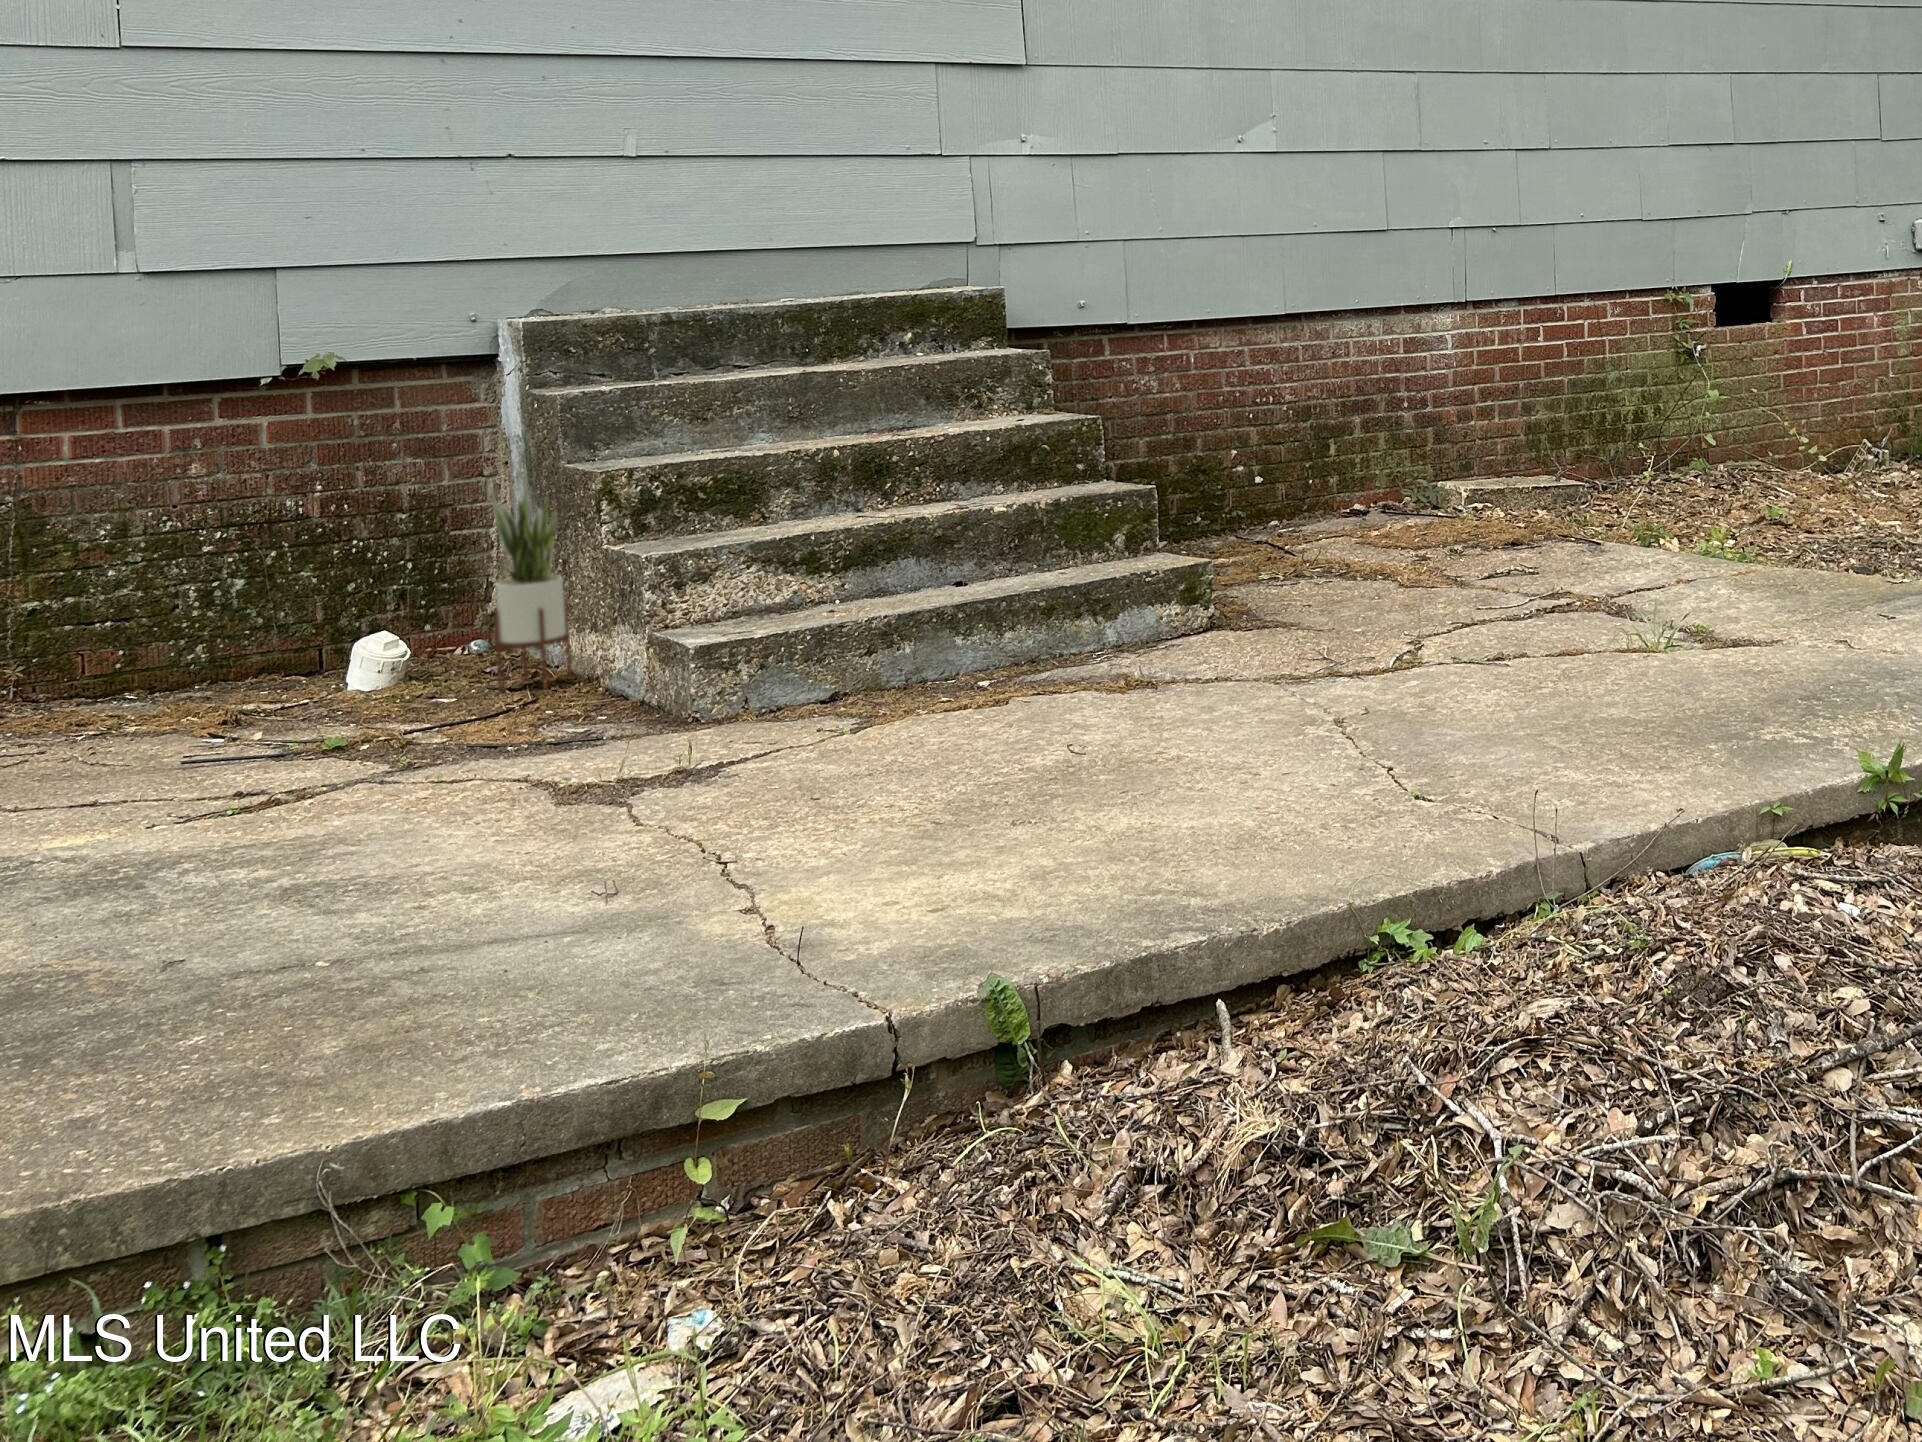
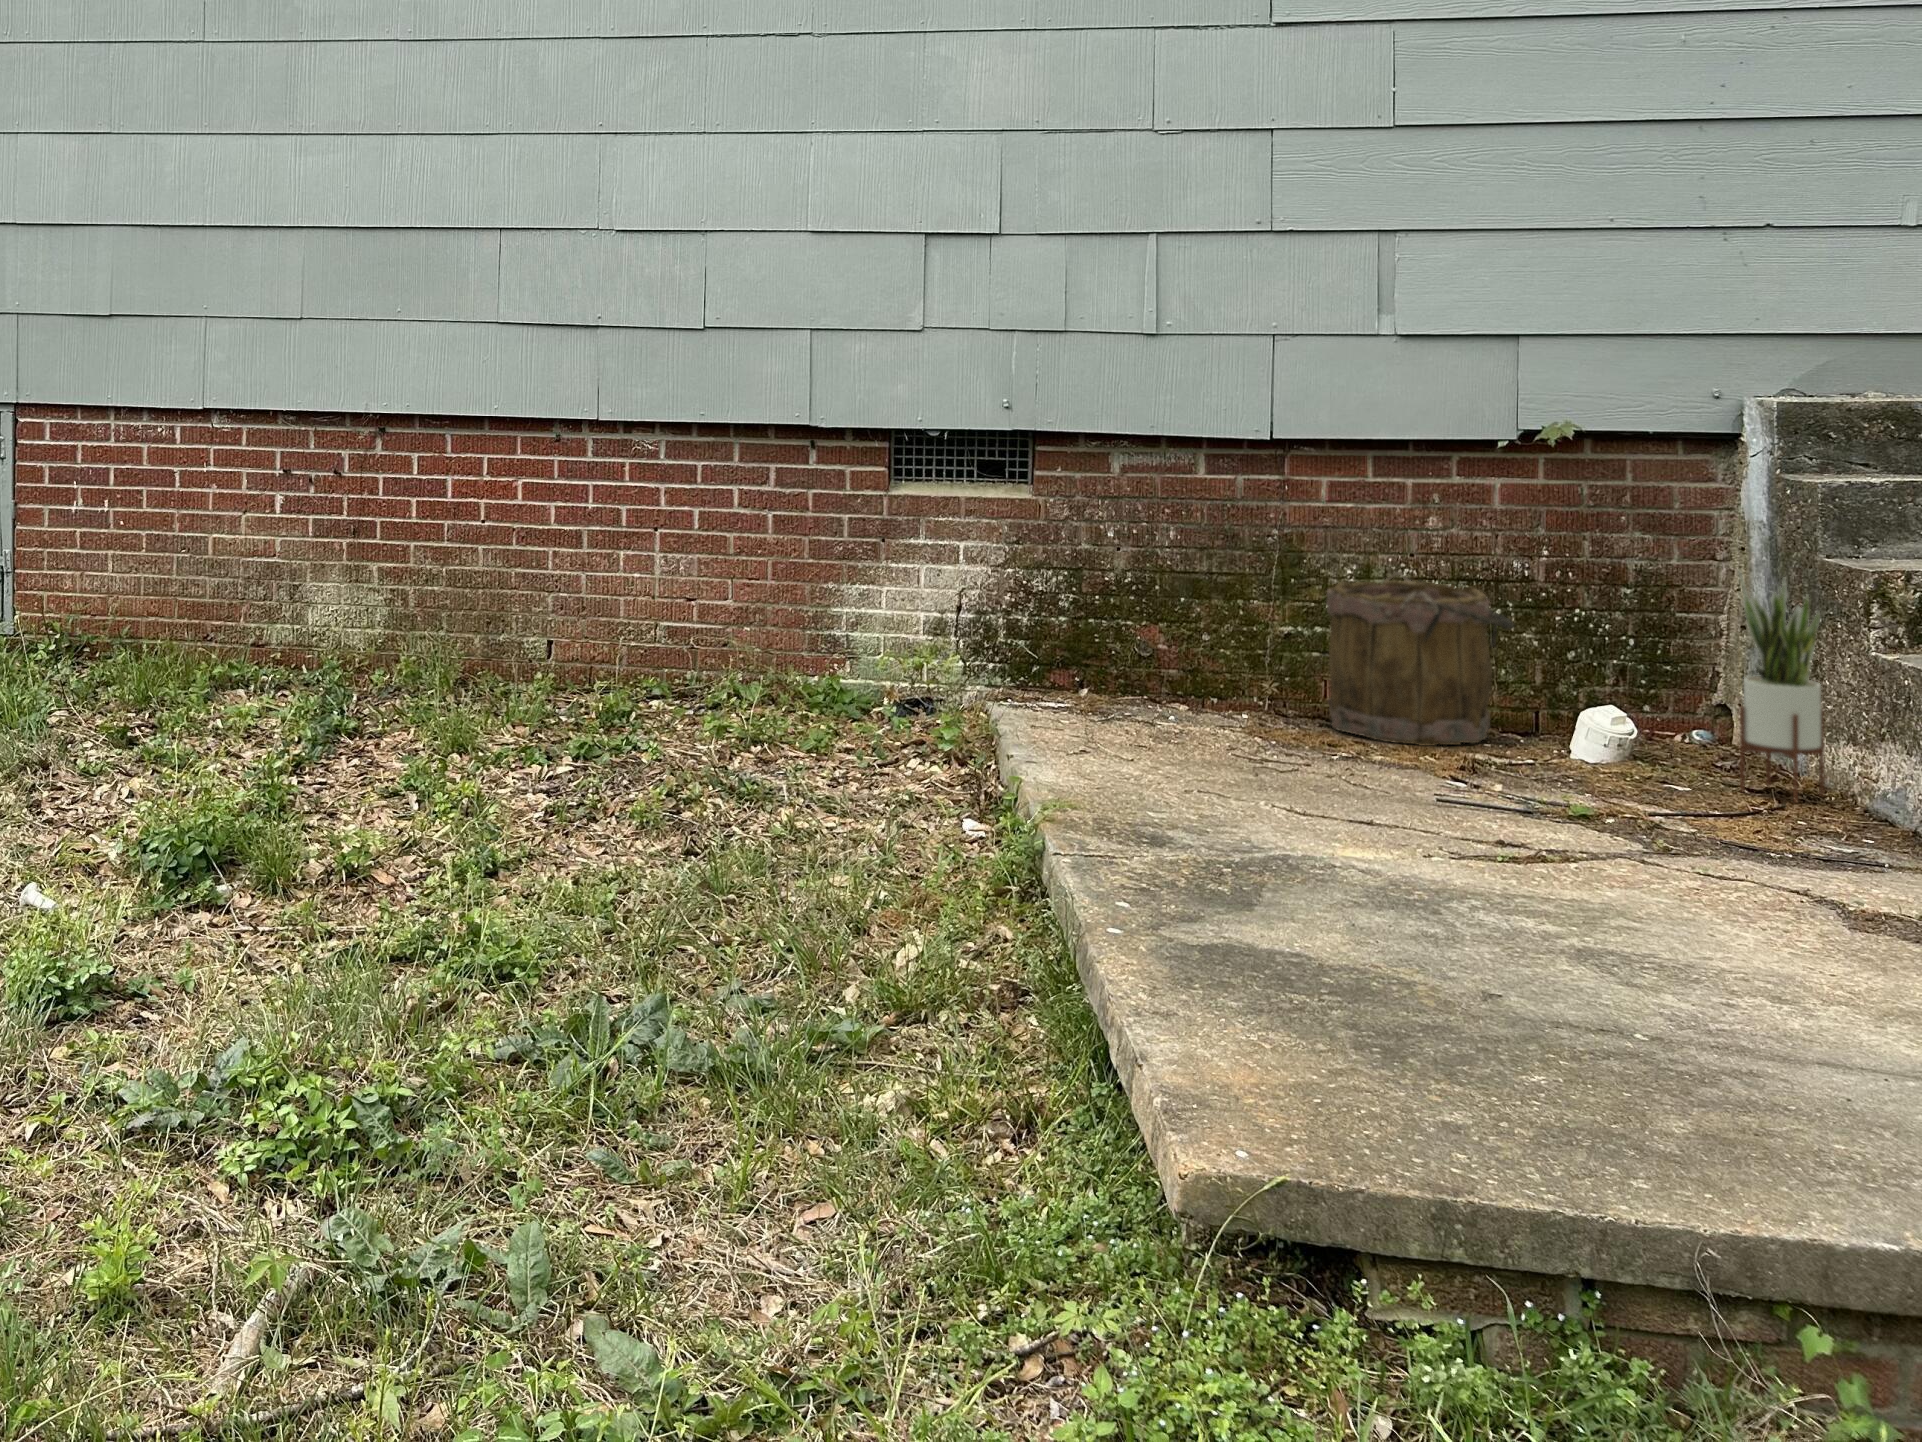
bucket: none [62,530,283,717] -> present [1326,572,1514,746]

